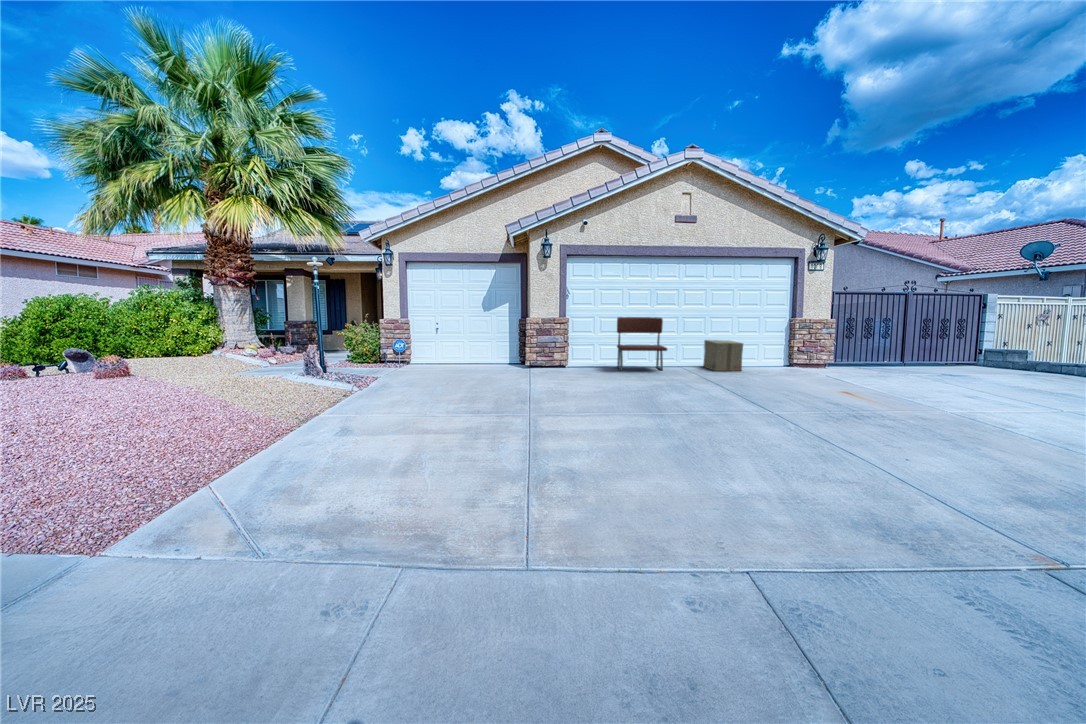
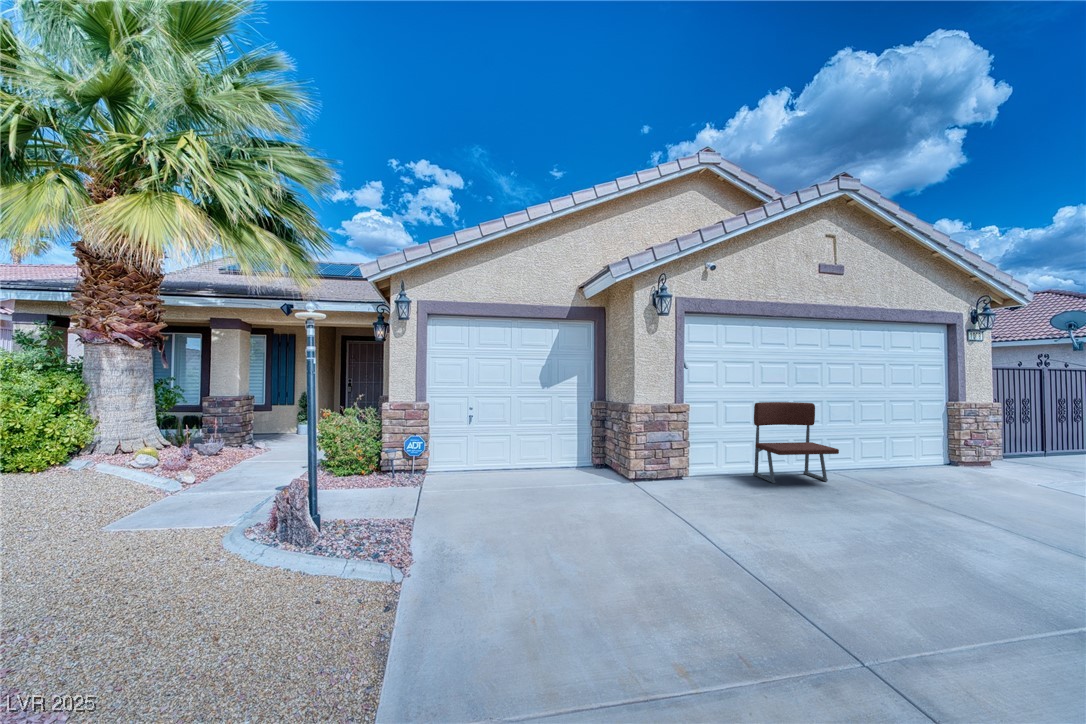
cardboard box: present [703,340,743,371] -> none [859,433,925,480]

